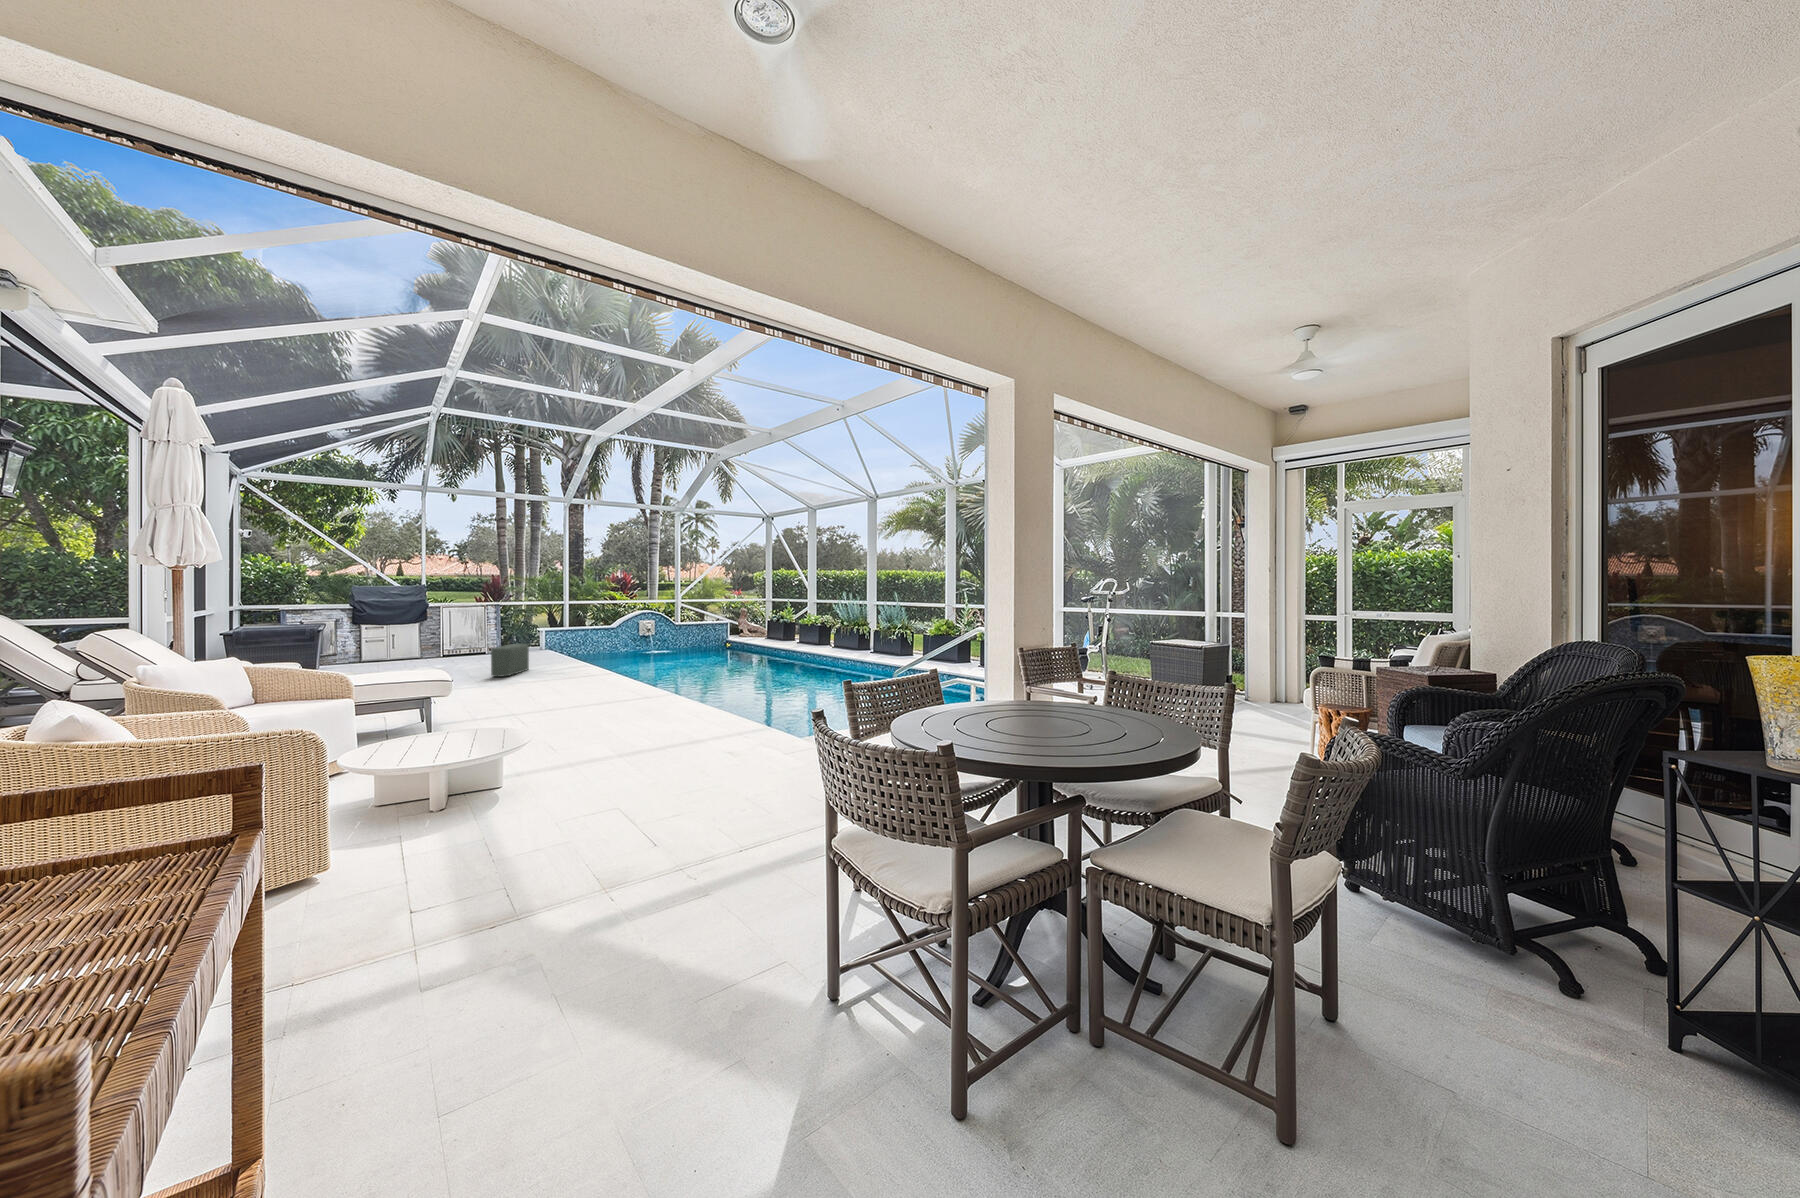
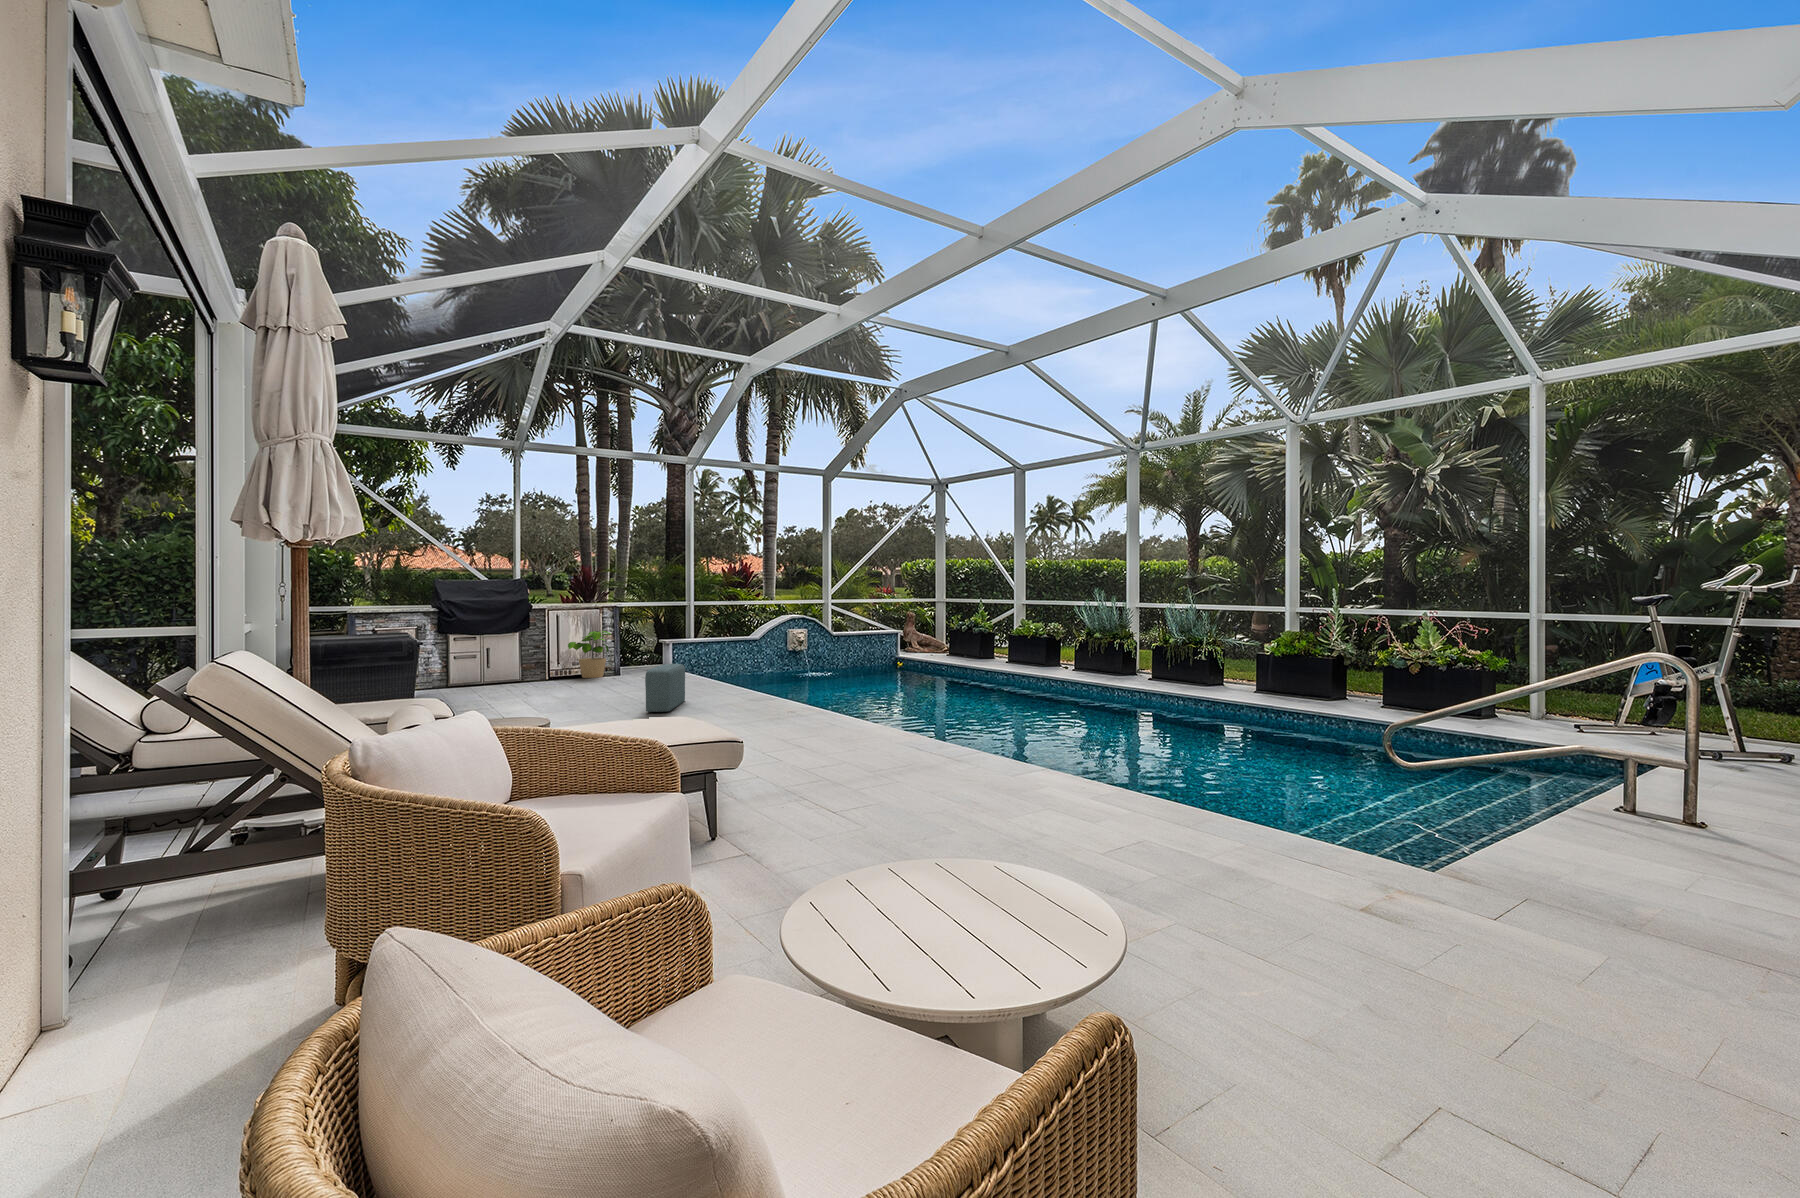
potted plant: none [457,622,491,656] -> present [568,631,611,678]

